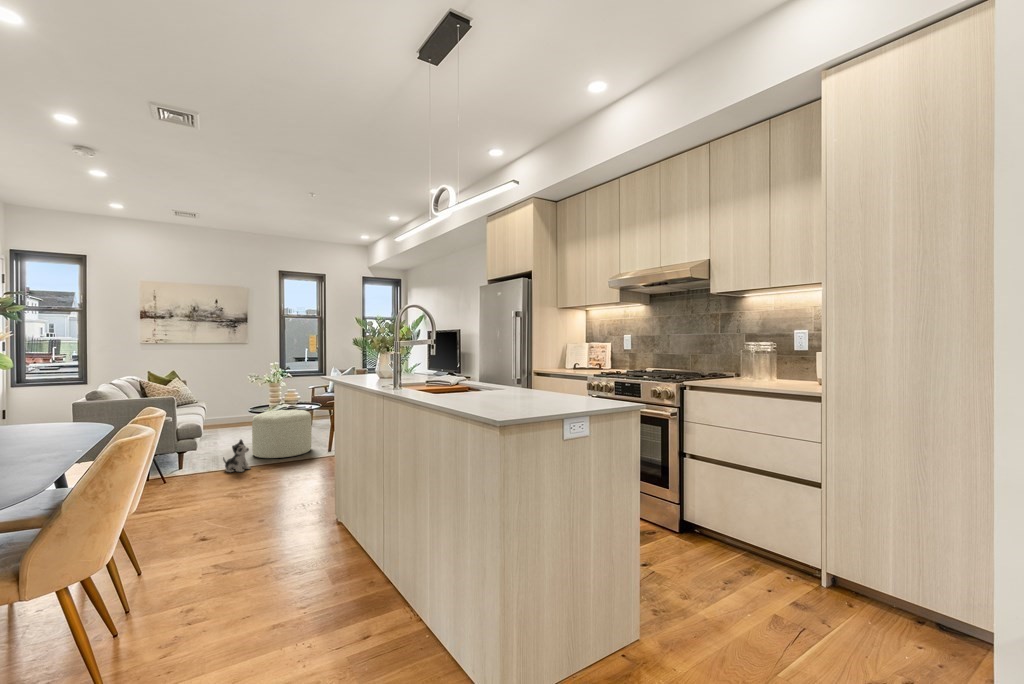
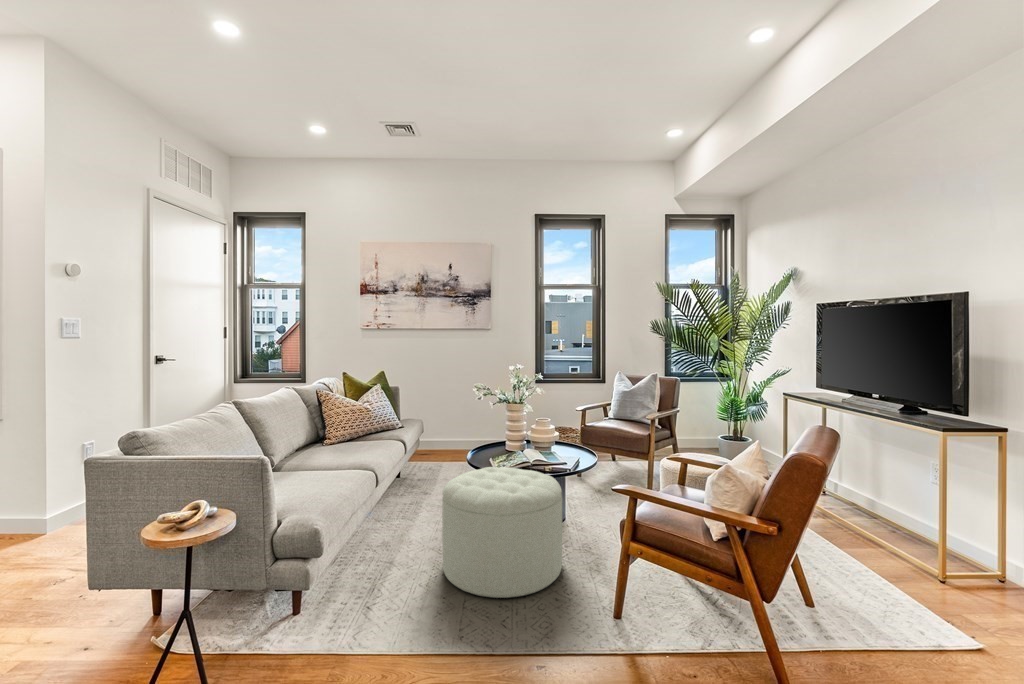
plush toy: present [223,440,251,472] -> none [355,561,409,654]

